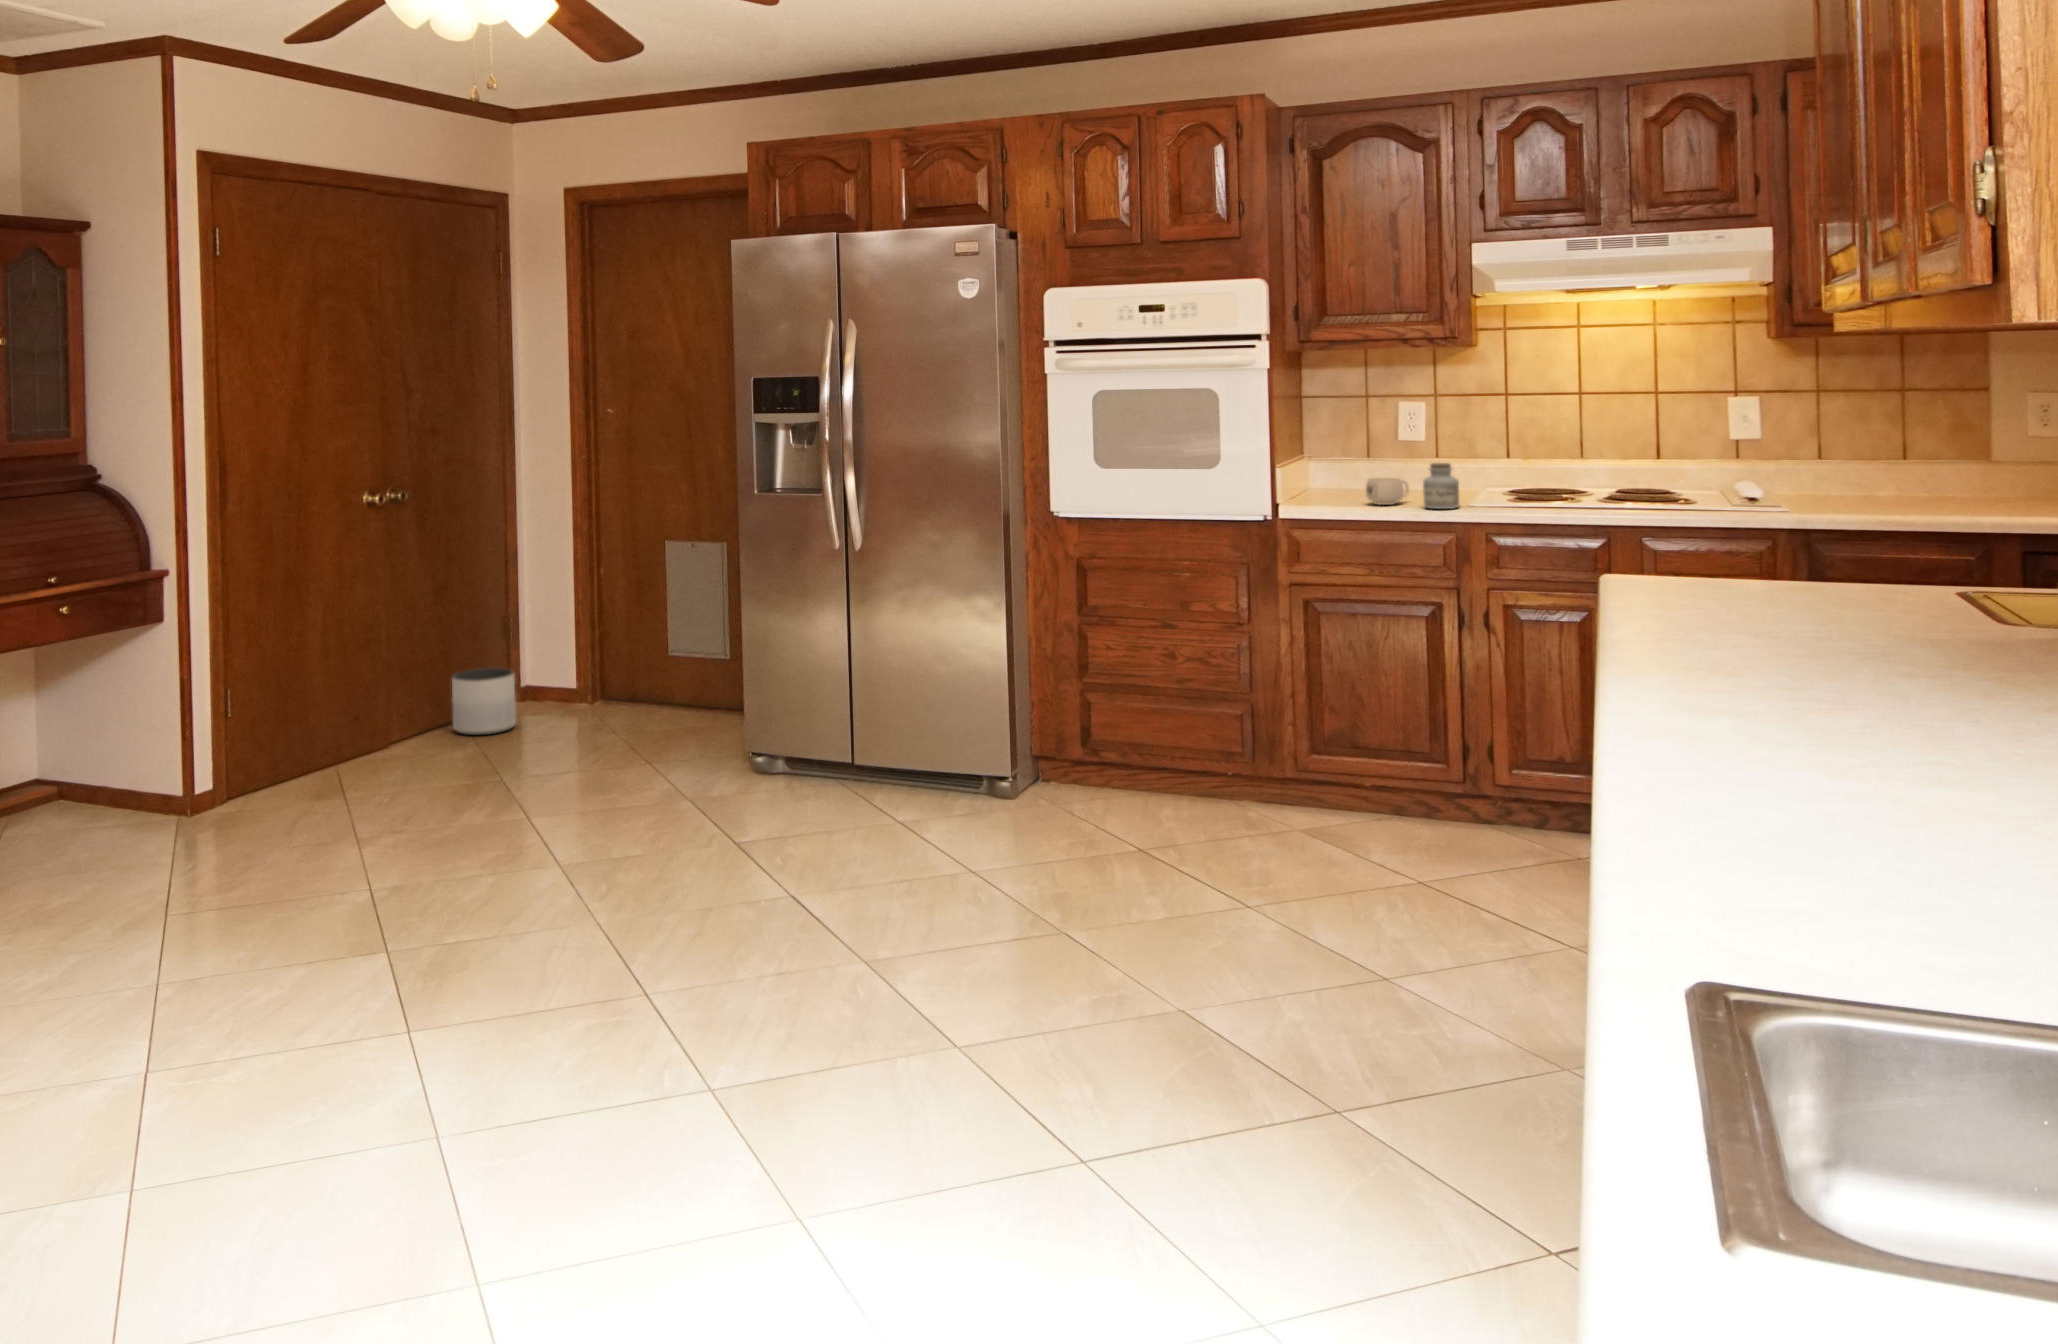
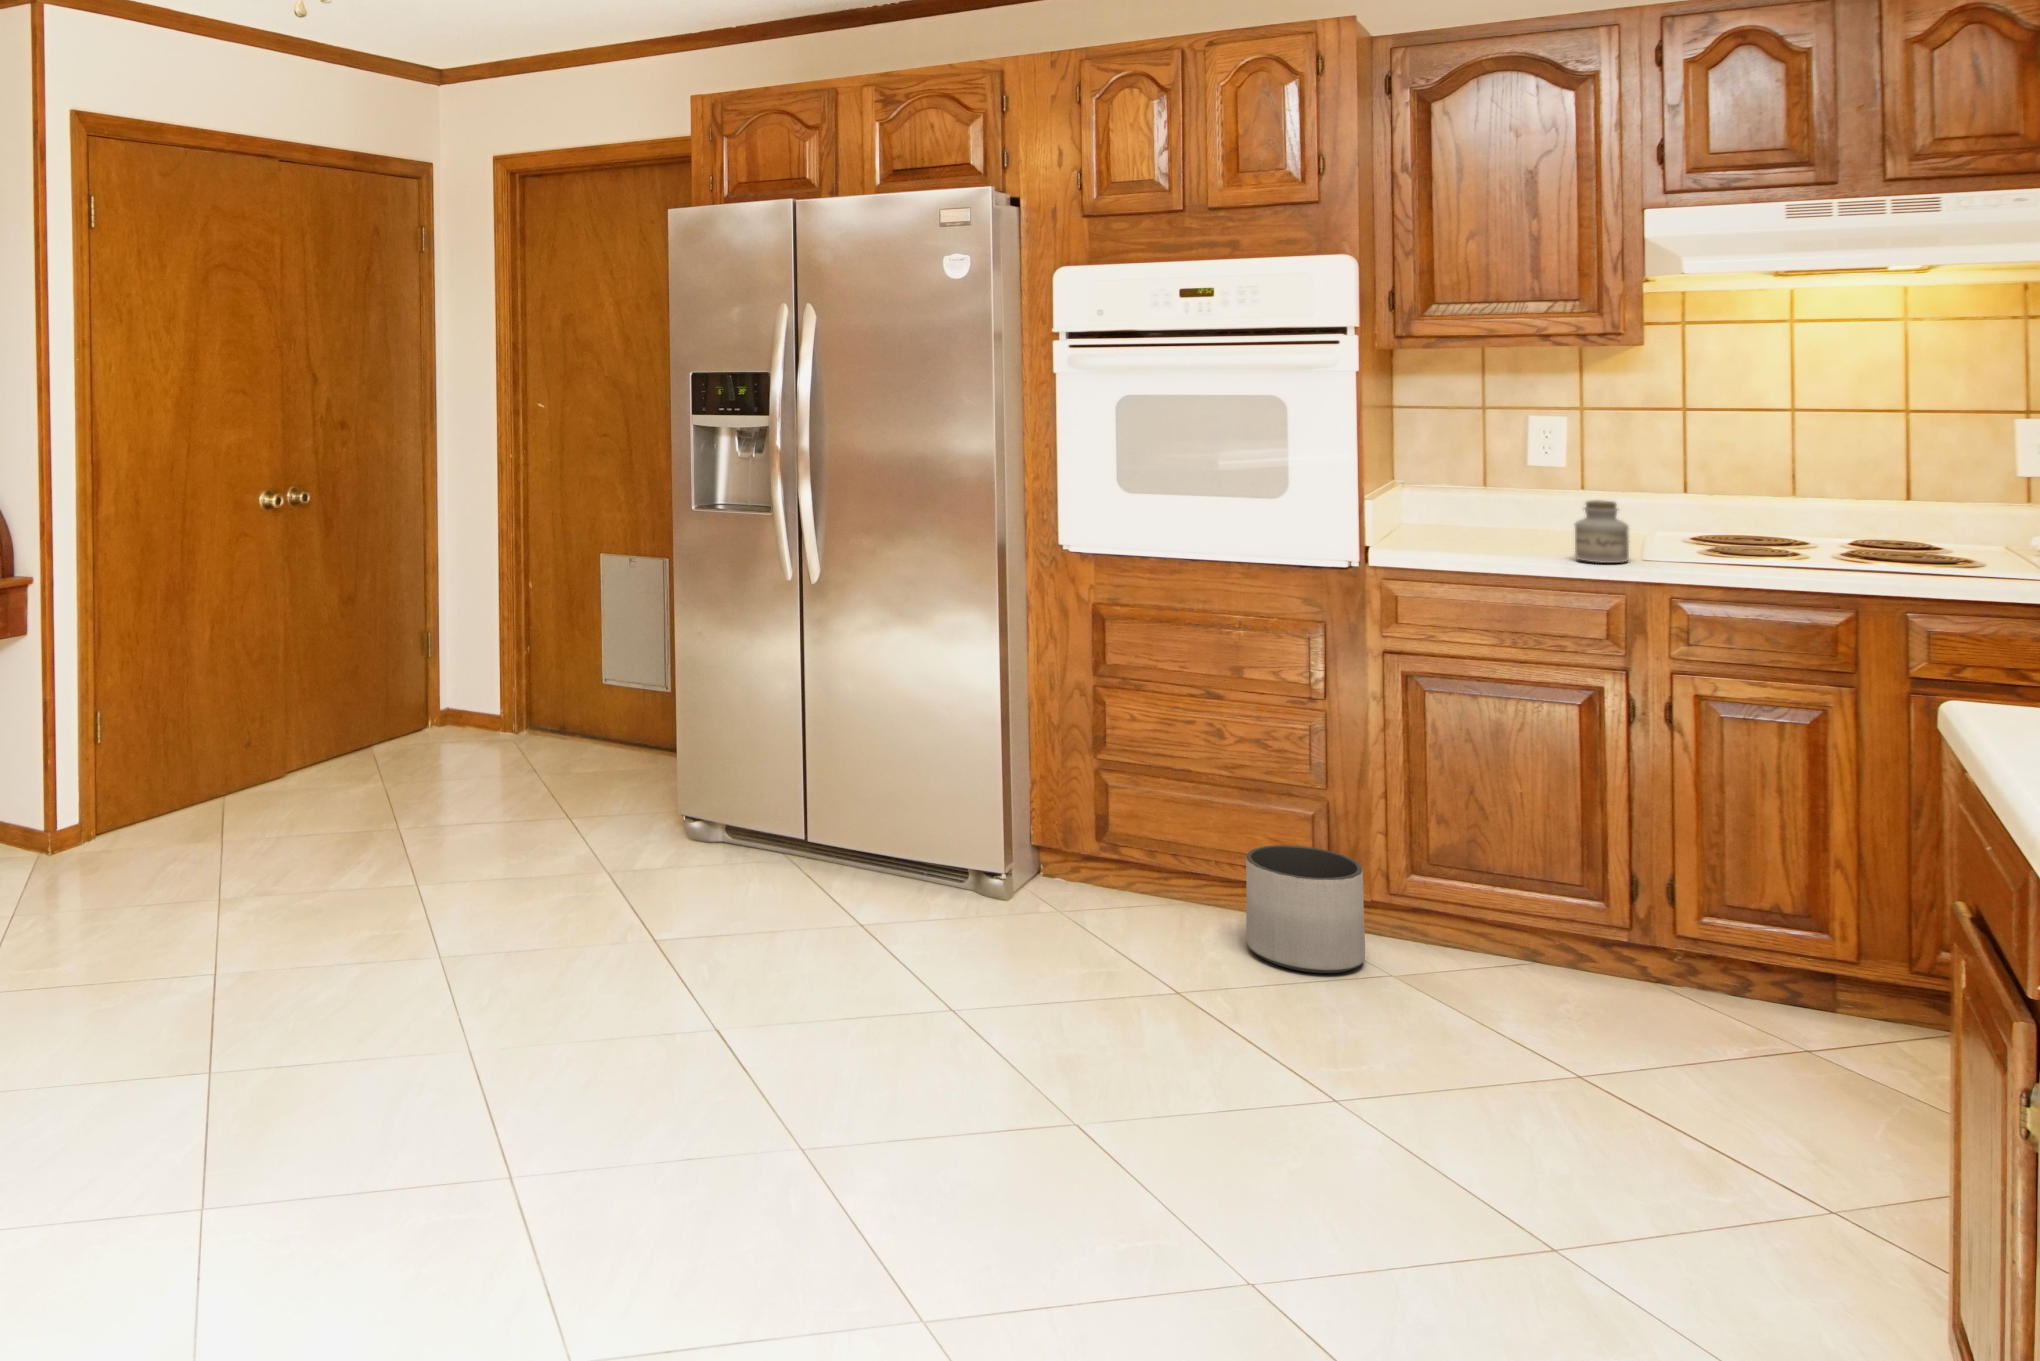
mug: present [1366,477,1409,505] -> none [1487,516,1549,553]
planter: present [452,668,516,735] -> present [1246,845,1365,973]

